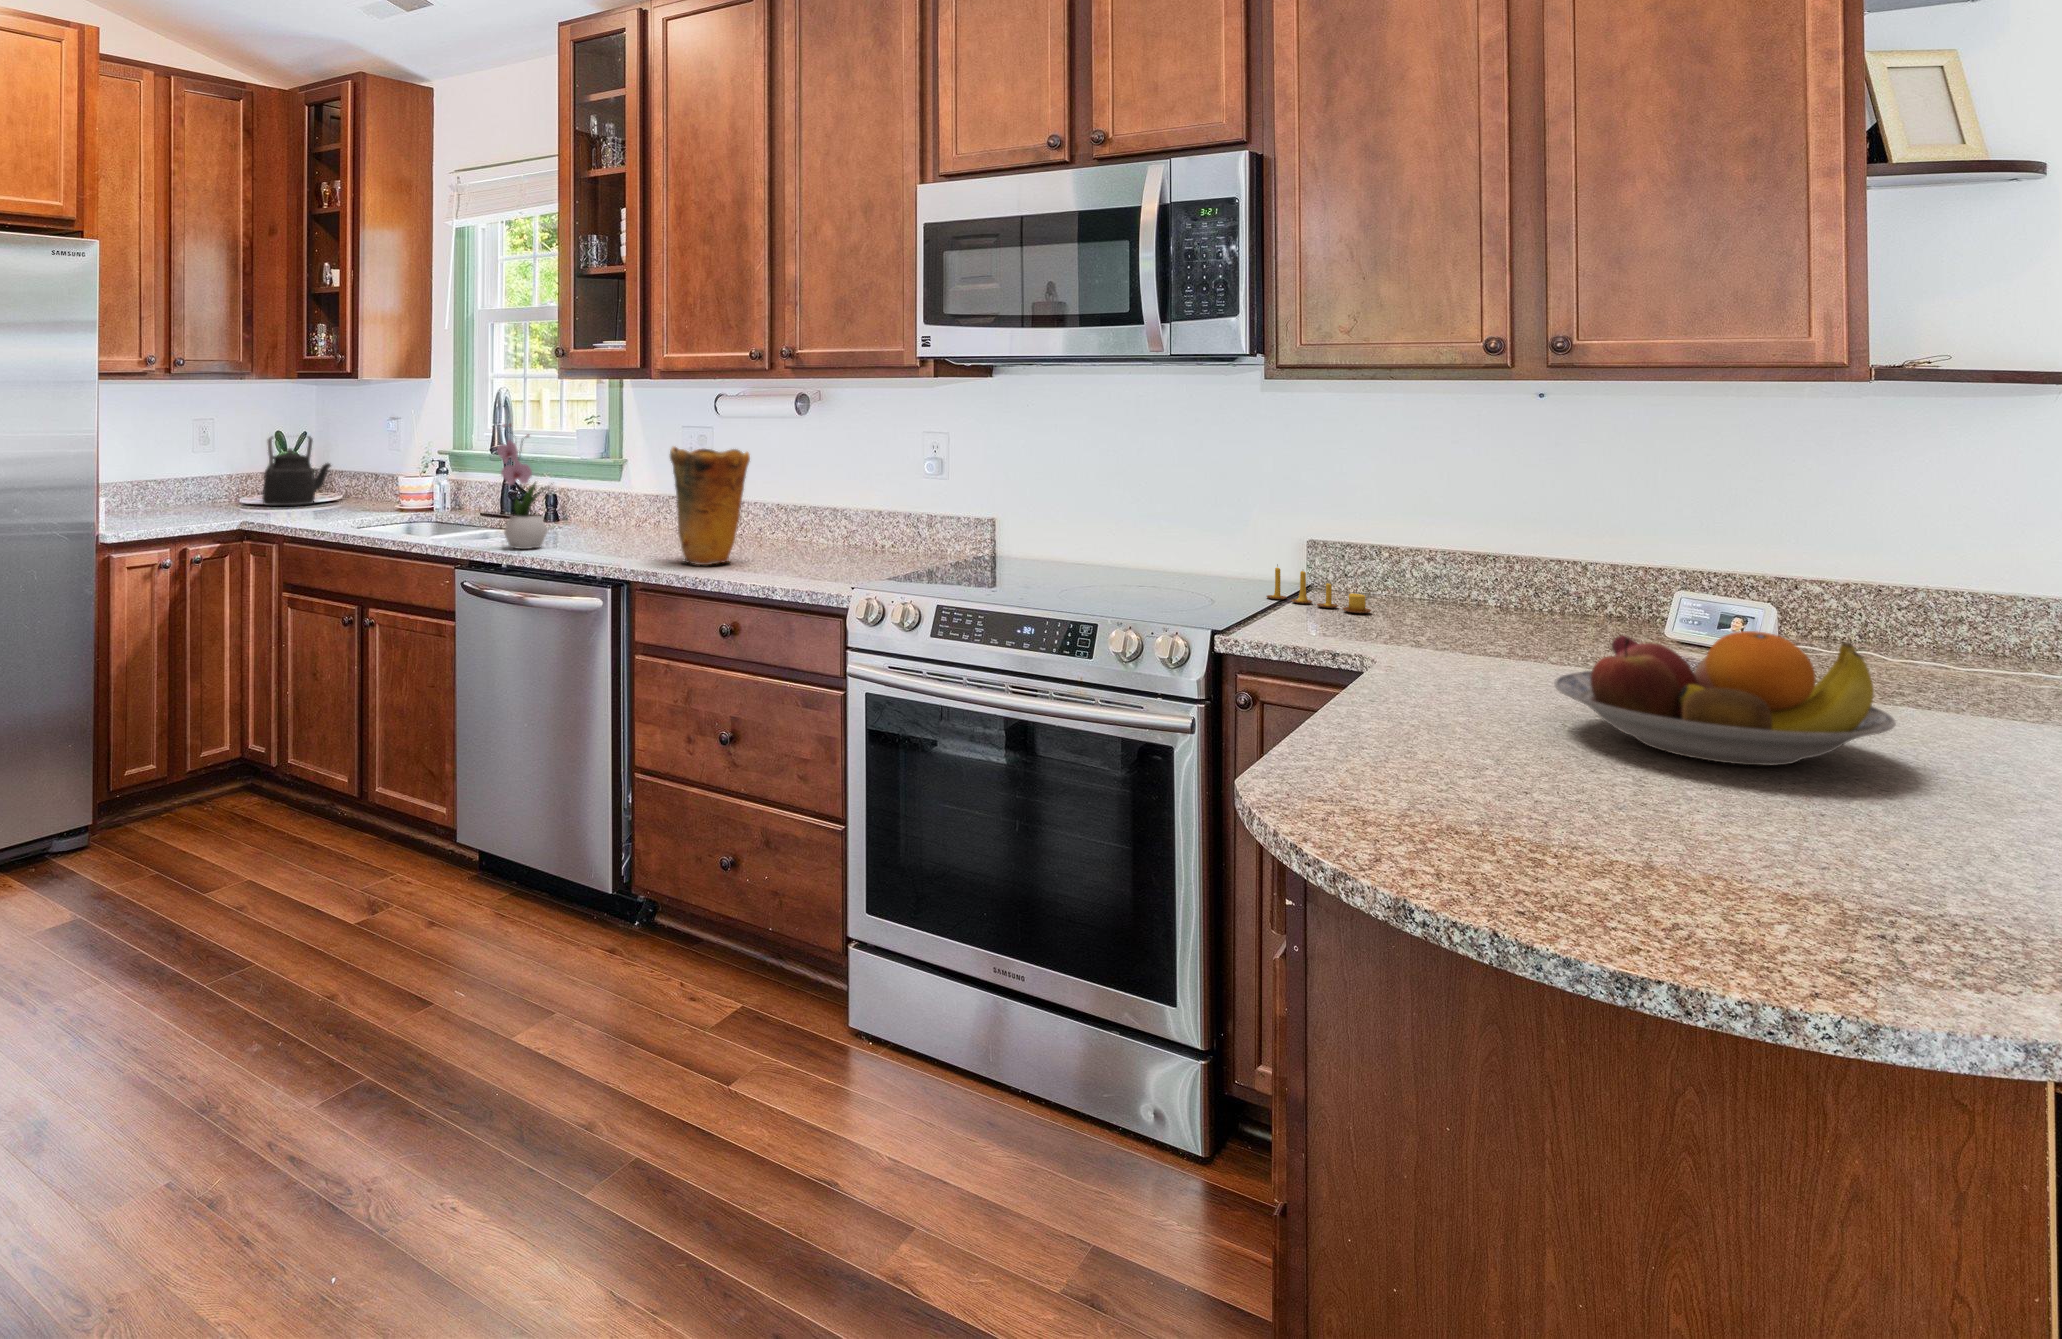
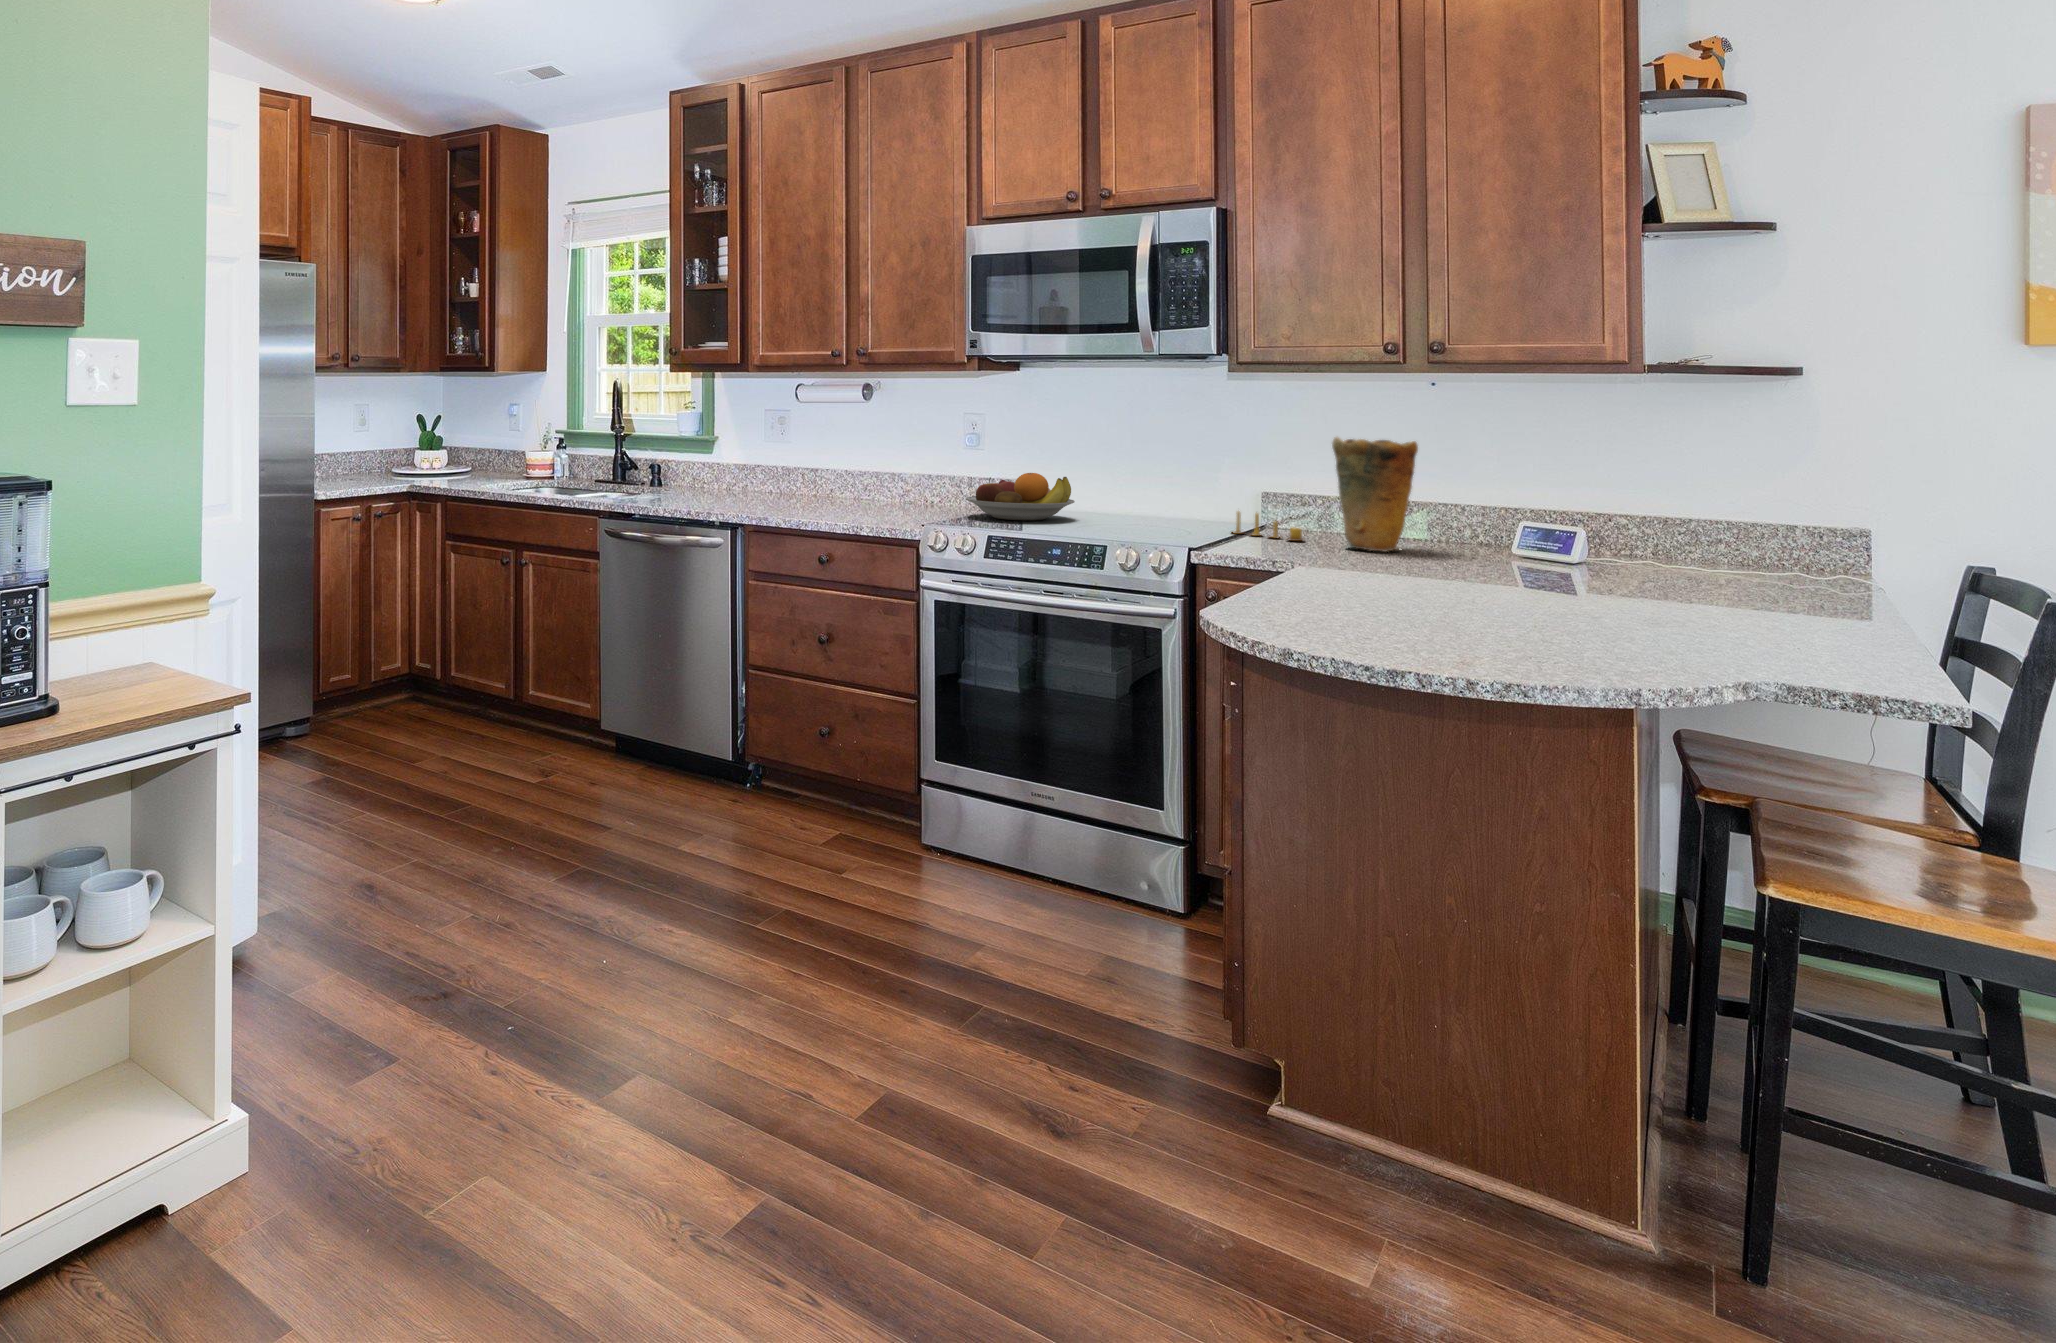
flower arrangement: present [497,424,547,549] -> none [634,406,677,503]
kettle: present [262,436,331,506] -> none [412,419,464,475]
vase: present [670,447,750,565] -> present [1332,437,1418,552]
fruit bowl: present [1554,631,1896,766] -> present [966,473,1075,520]

